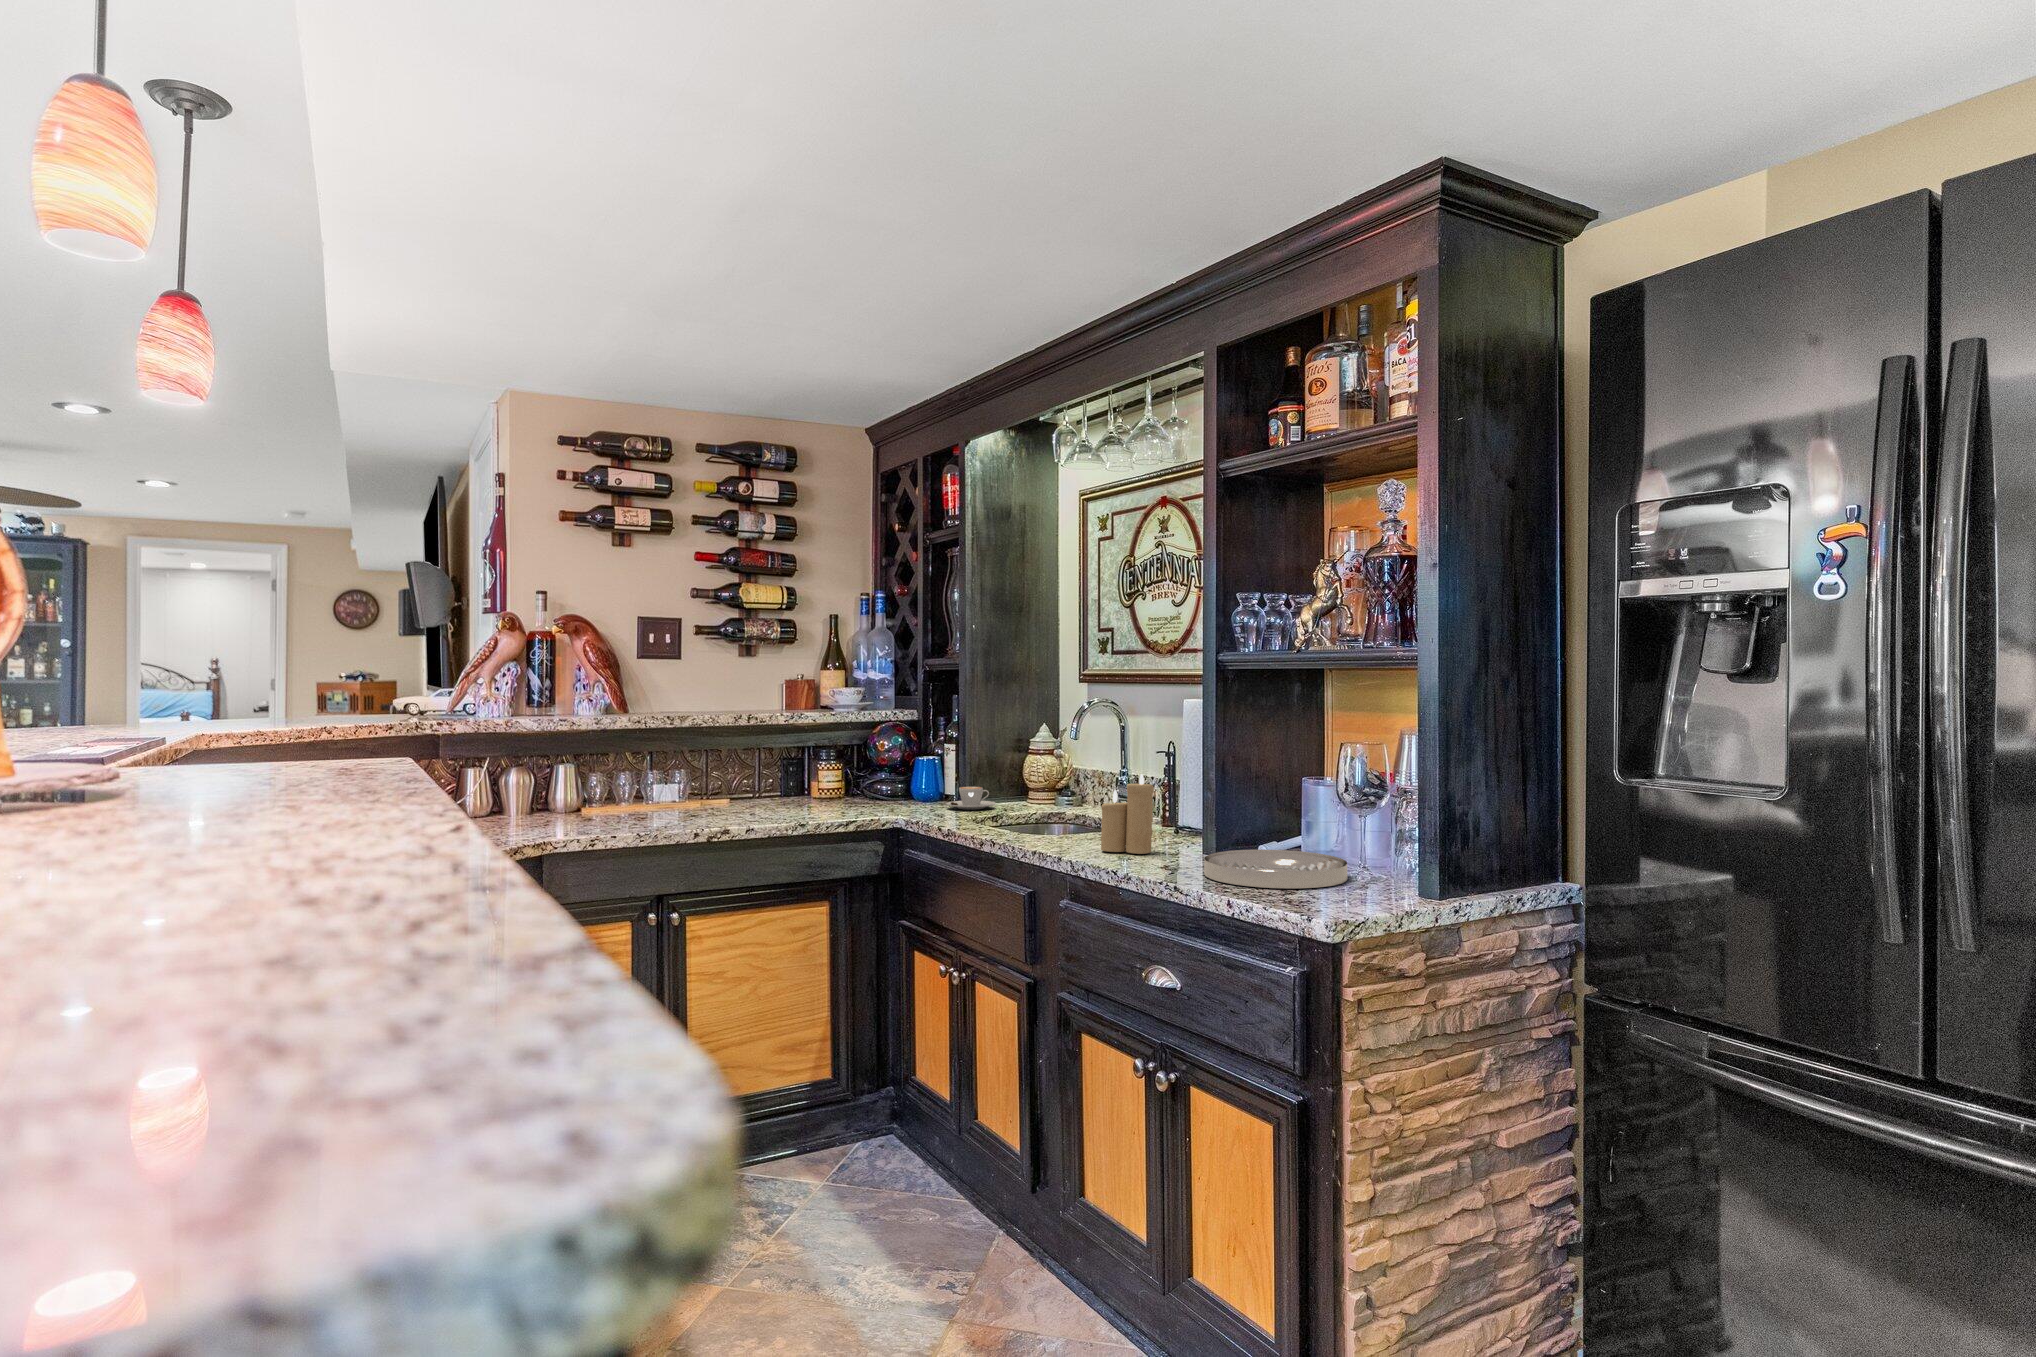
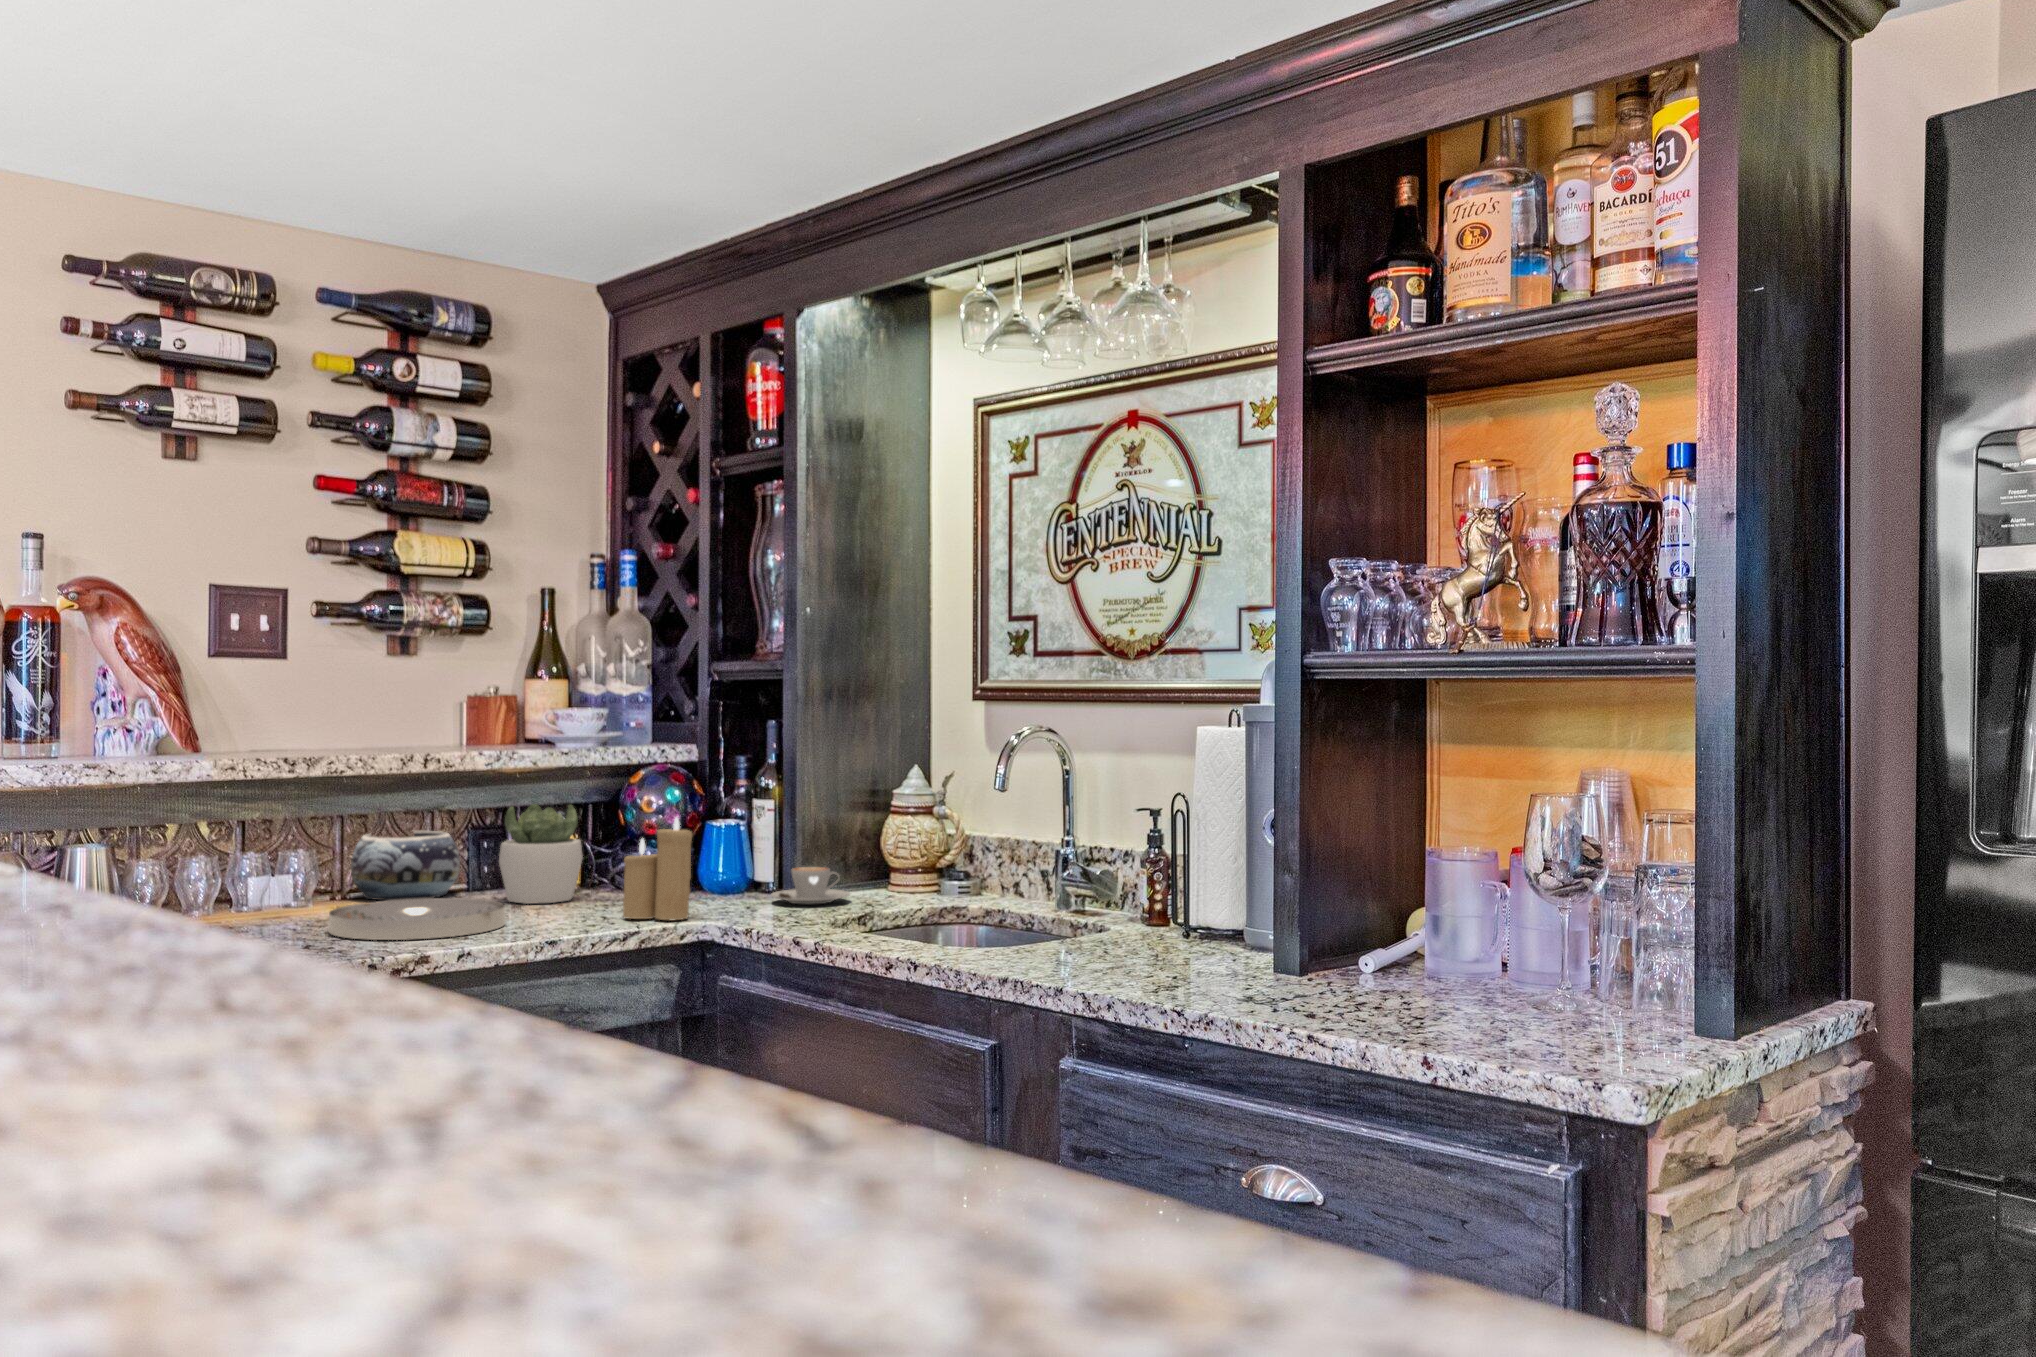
succulent plant: none [792,746,842,805] -> present [499,804,583,904]
decorative bowl: none [714,761,776,801] -> present [351,831,460,900]
candle: present [1101,774,1154,854] -> present [623,817,692,920]
plate: present [1204,850,1348,888] -> present [329,898,505,940]

